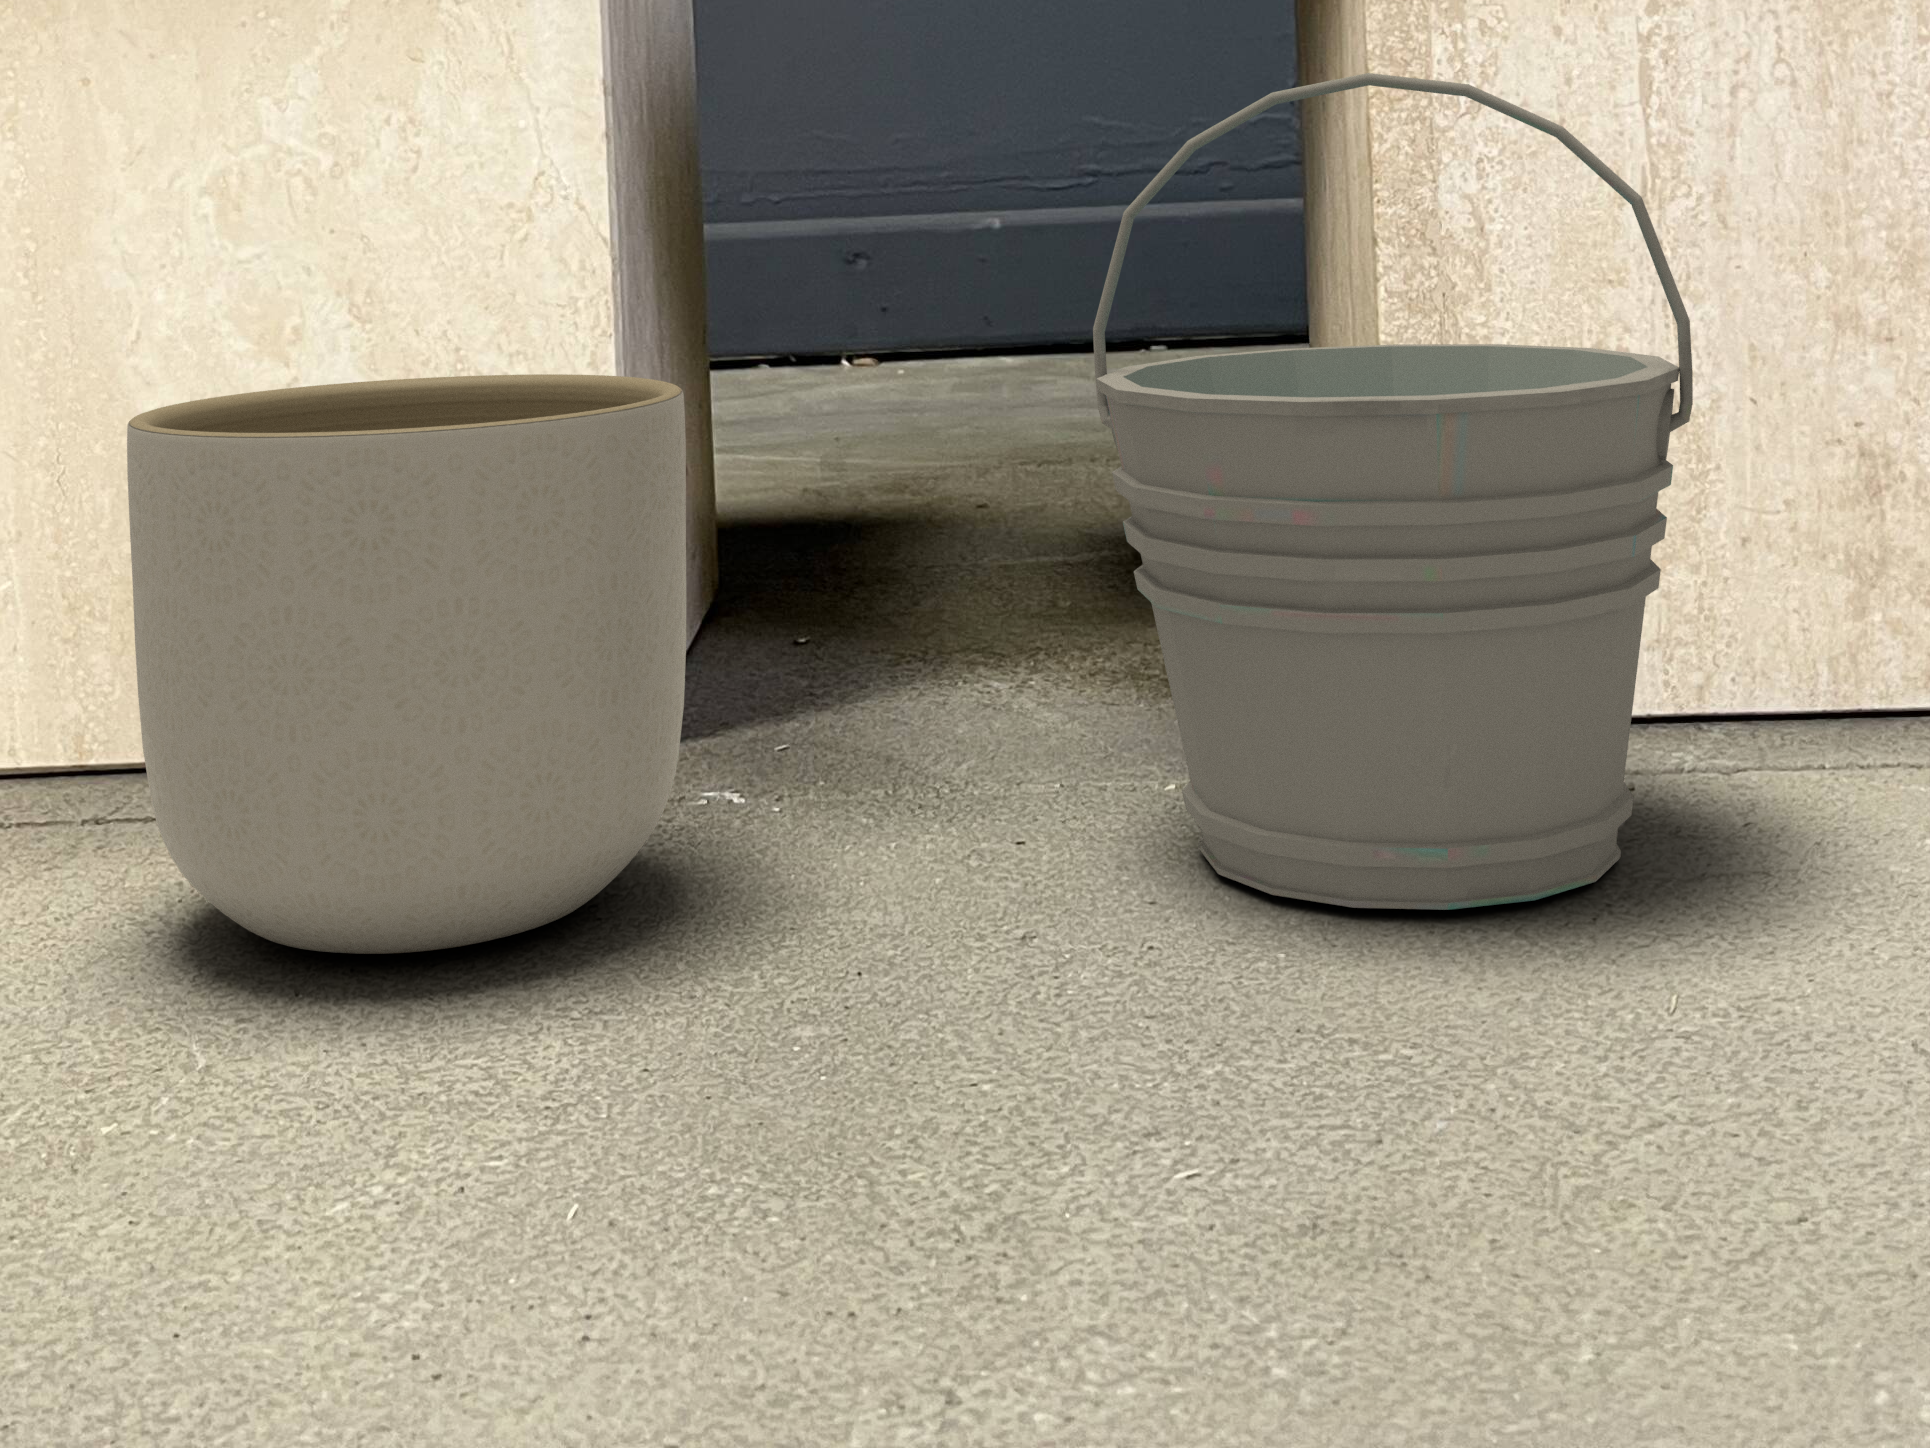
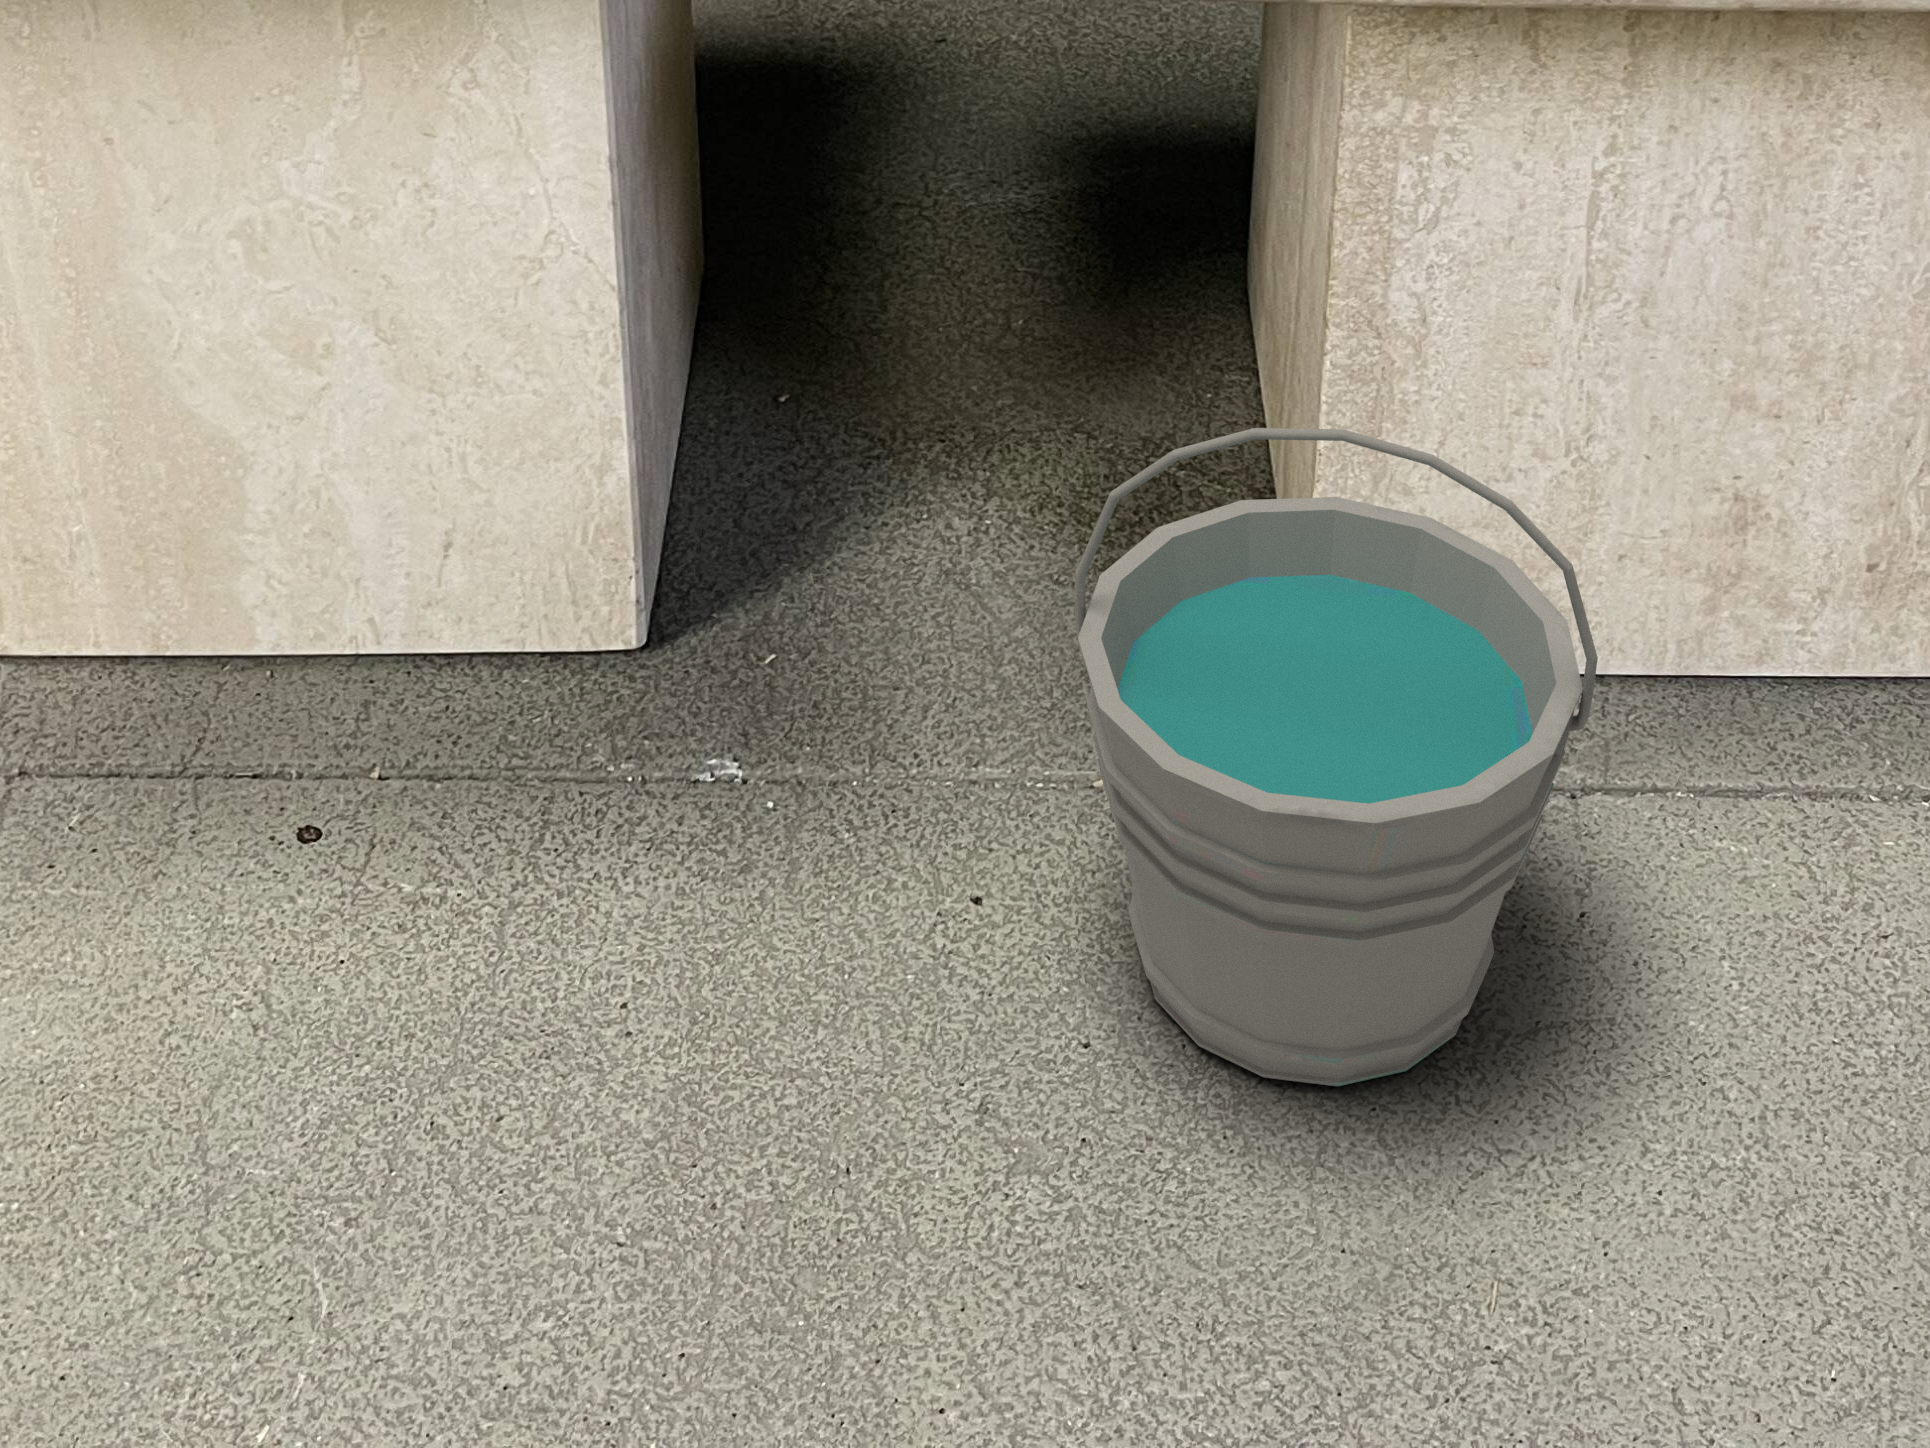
planter: present [127,374,686,954] -> none [235,556,721,1140]

